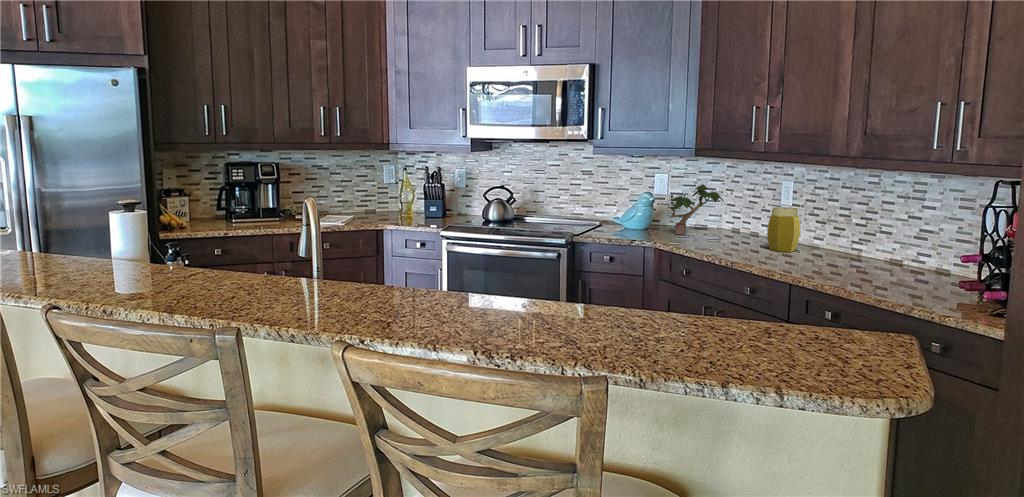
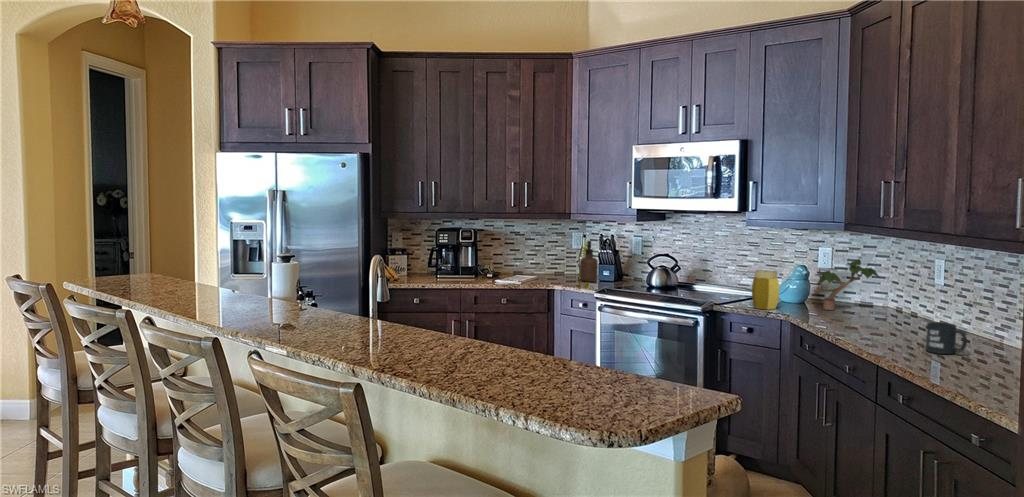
soap dispenser: none [403,174,422,218] -> present [580,241,598,282]
jar: present [767,207,800,252] -> present [752,270,779,310]
mug: none [820,240,860,270] -> present [926,322,967,354]

